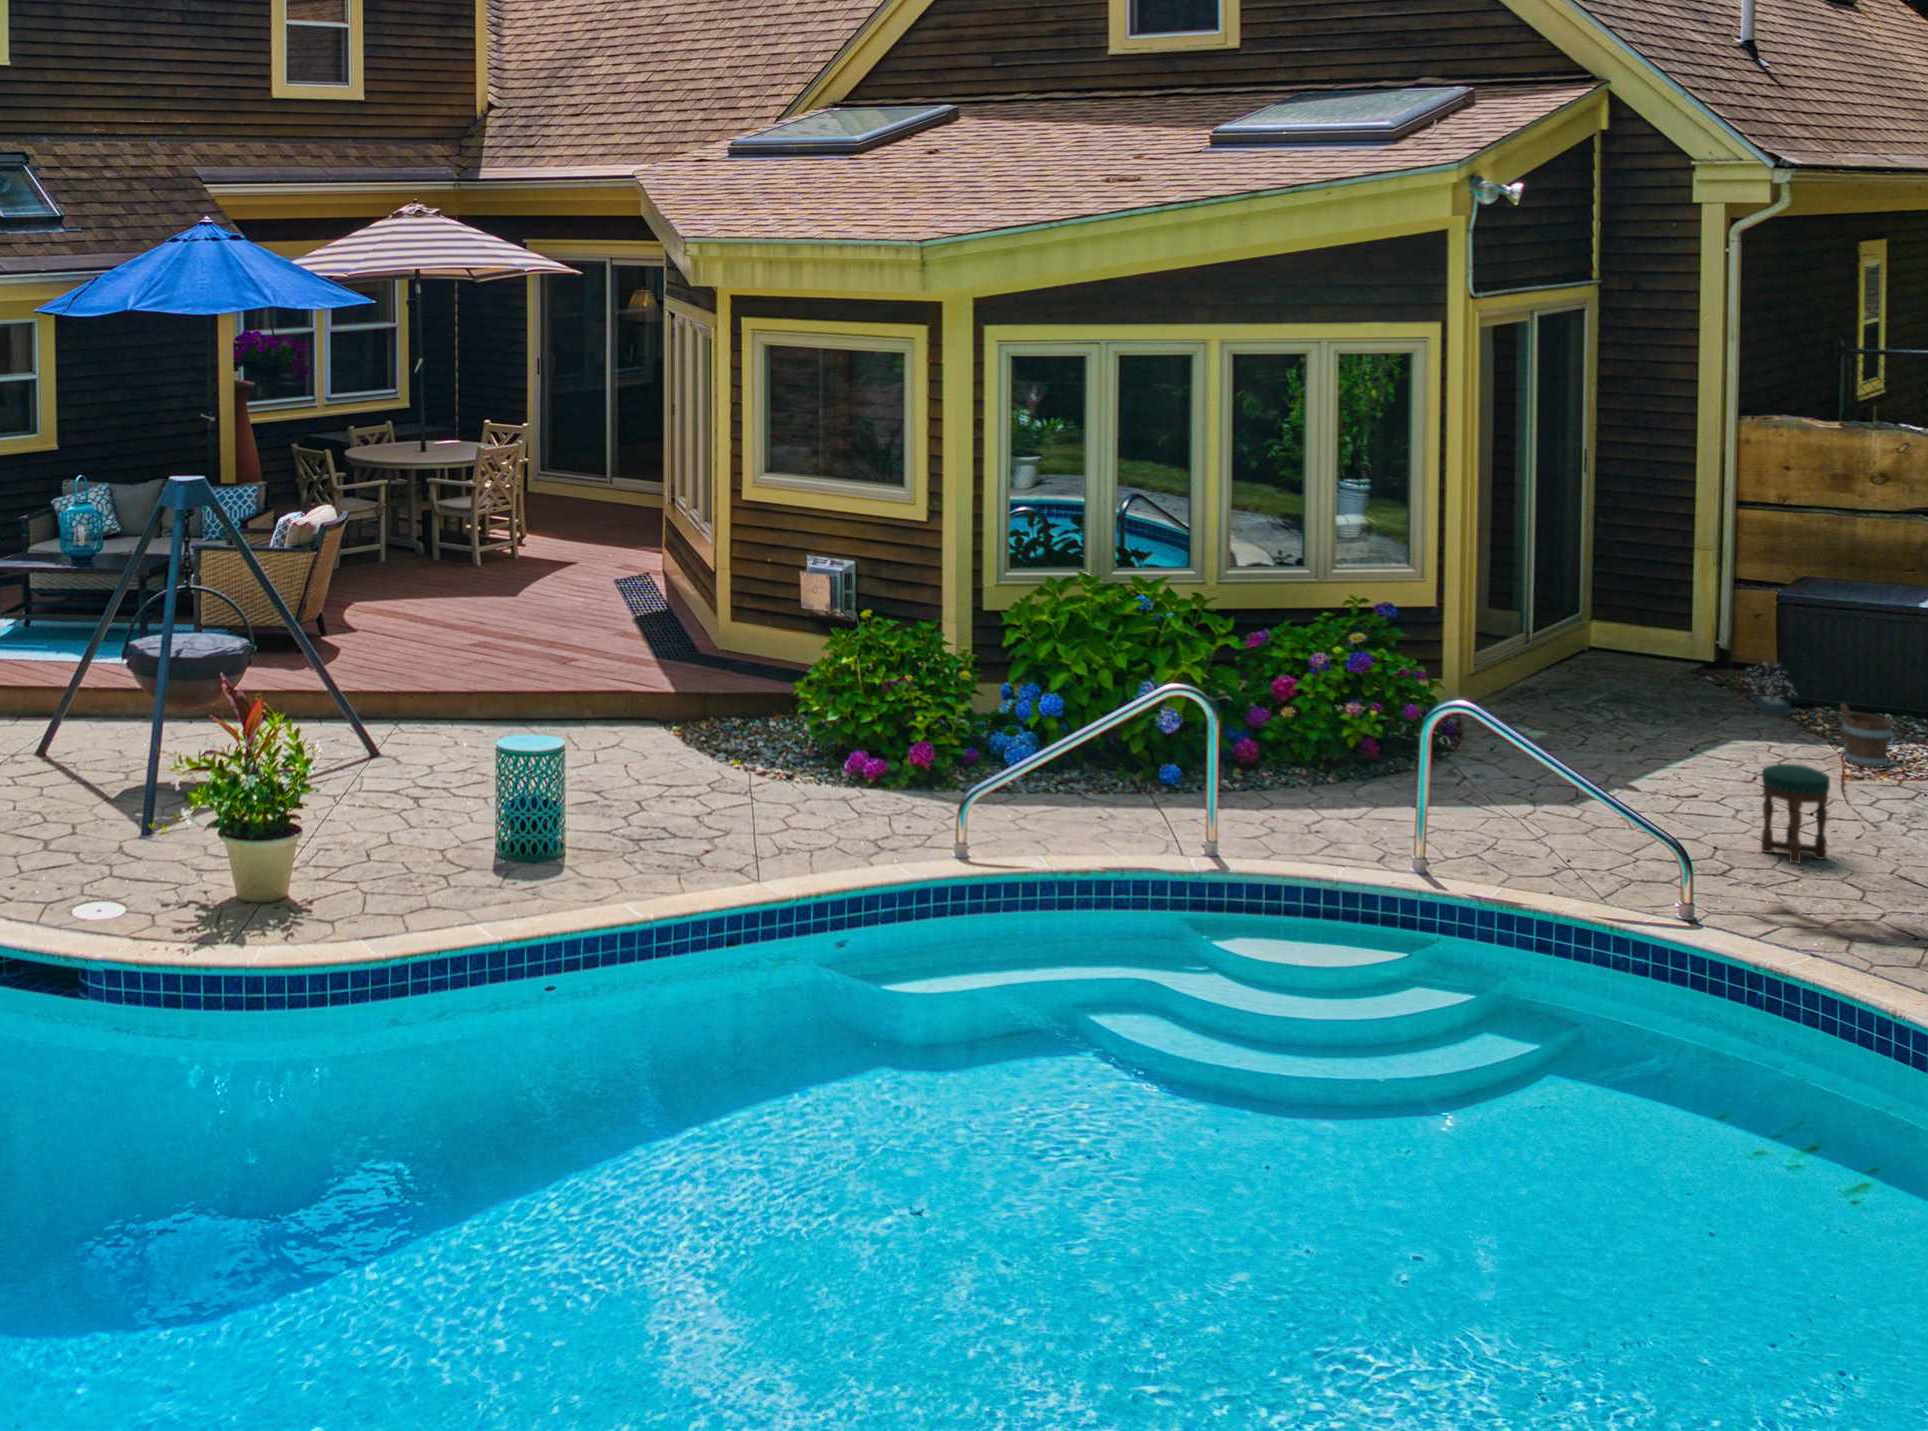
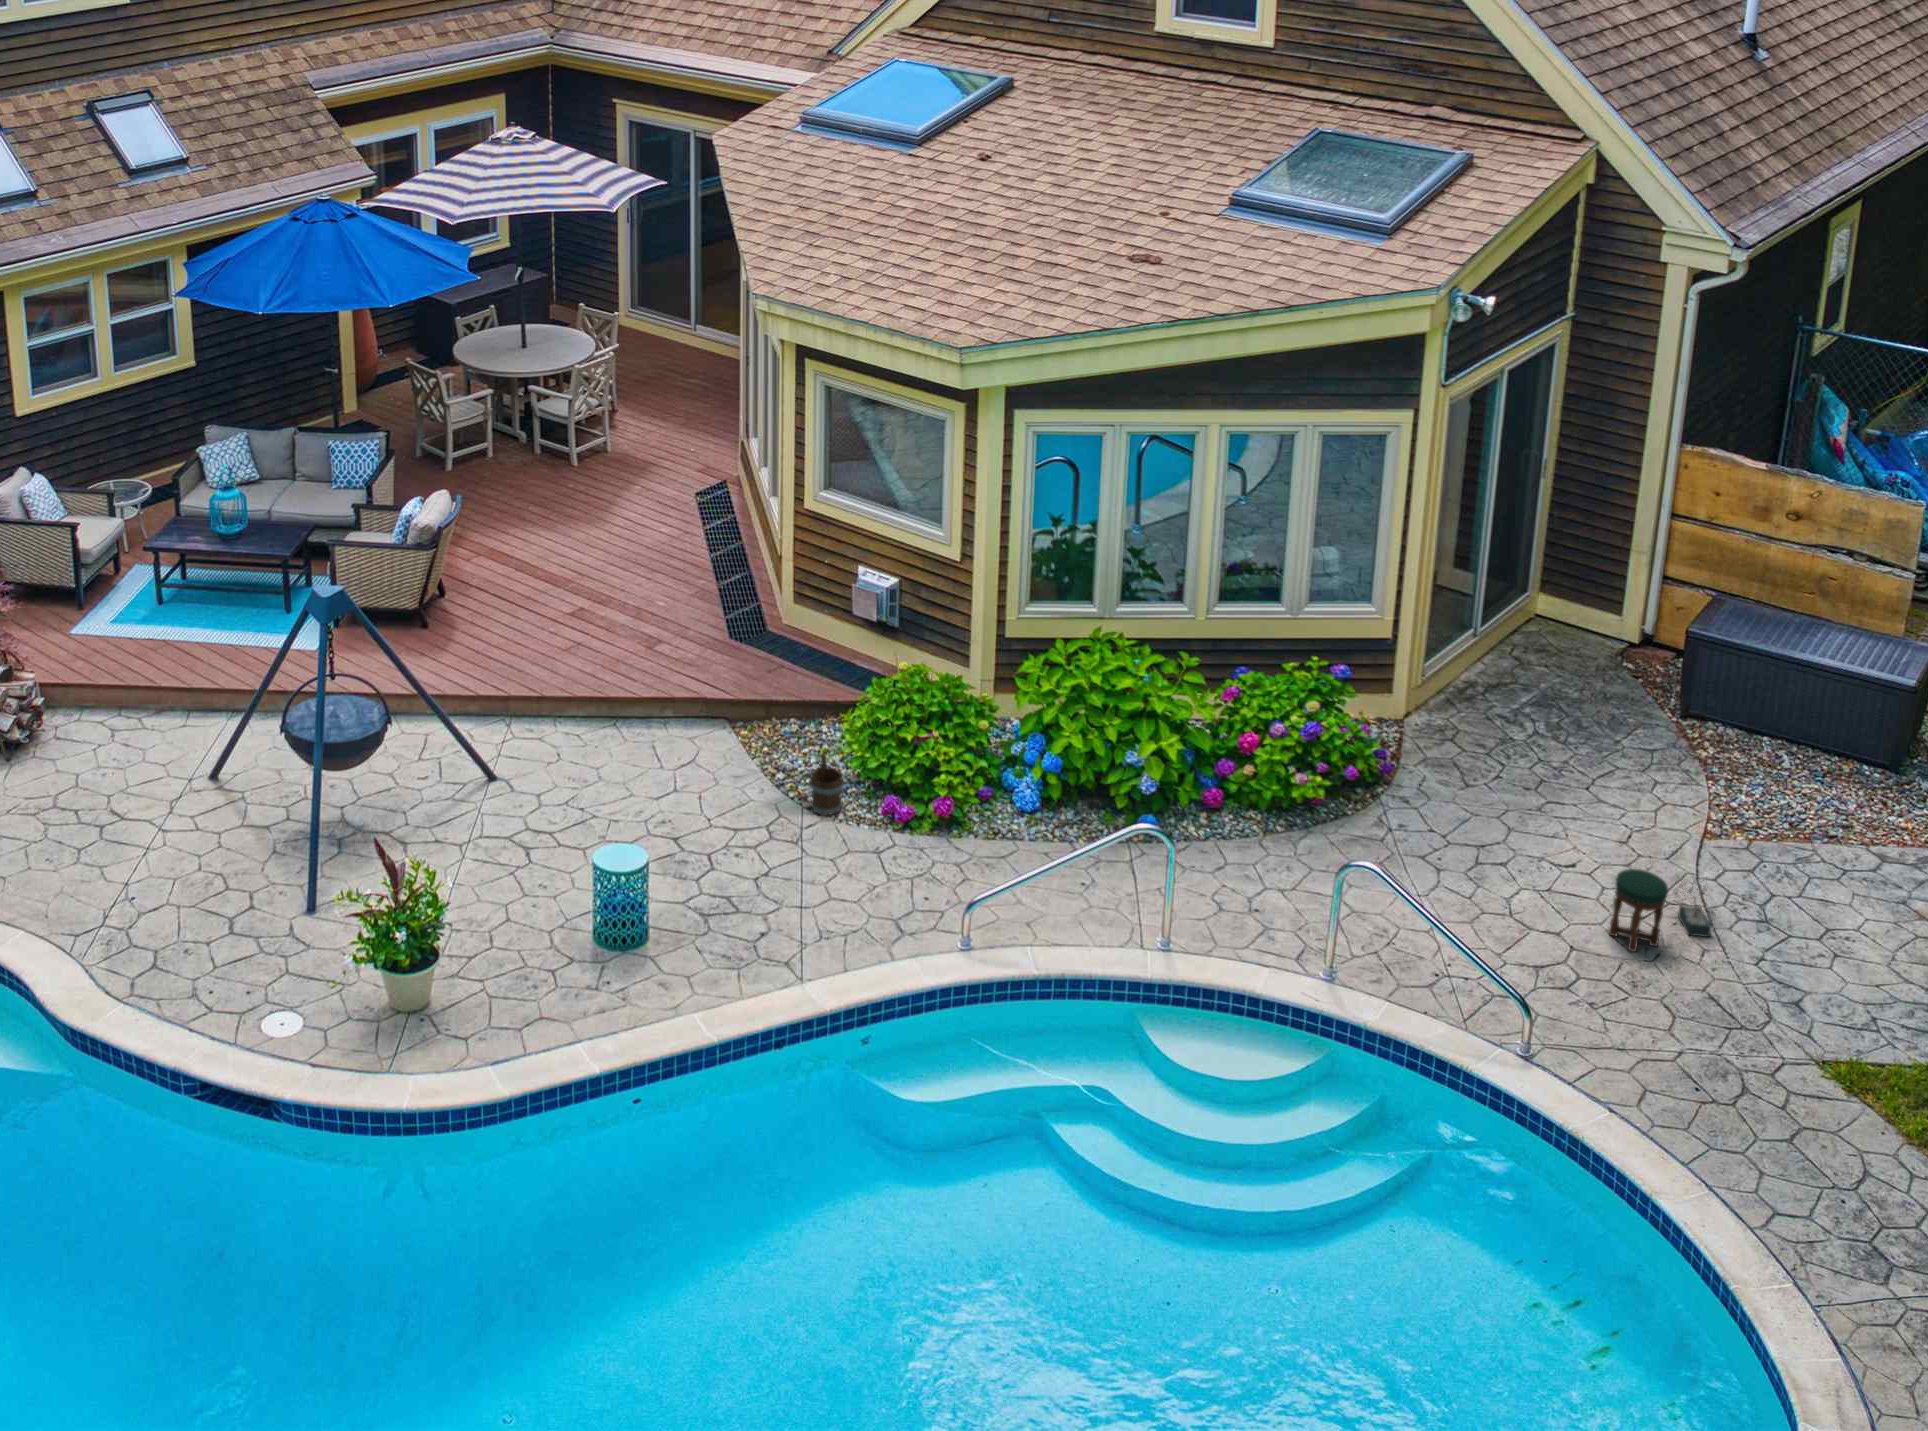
decorative plant: present [1748,663,1796,716] -> present [1675,876,1716,937]
bucket: present [1840,704,1892,768] -> present [809,755,845,816]

